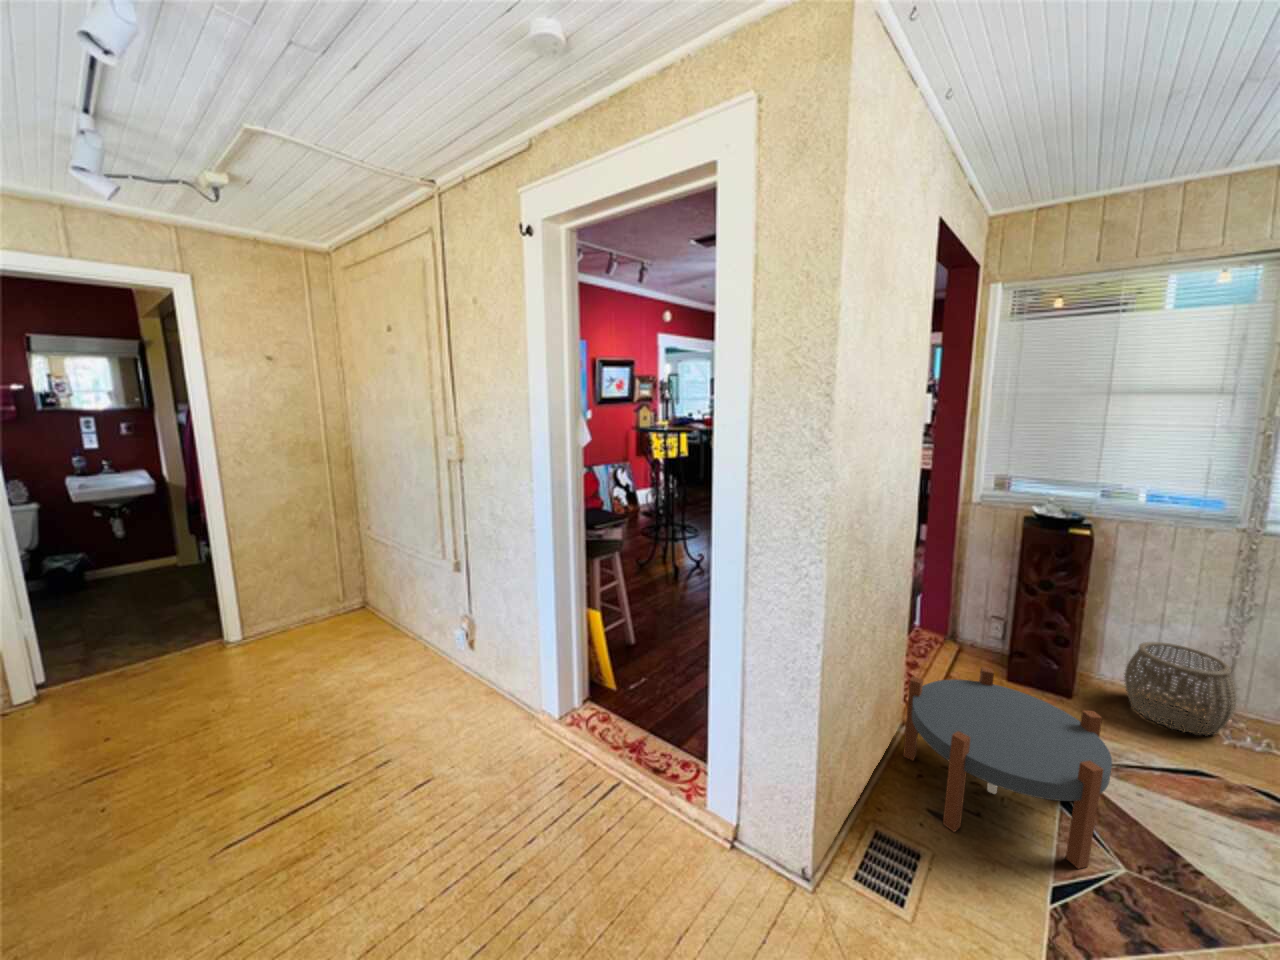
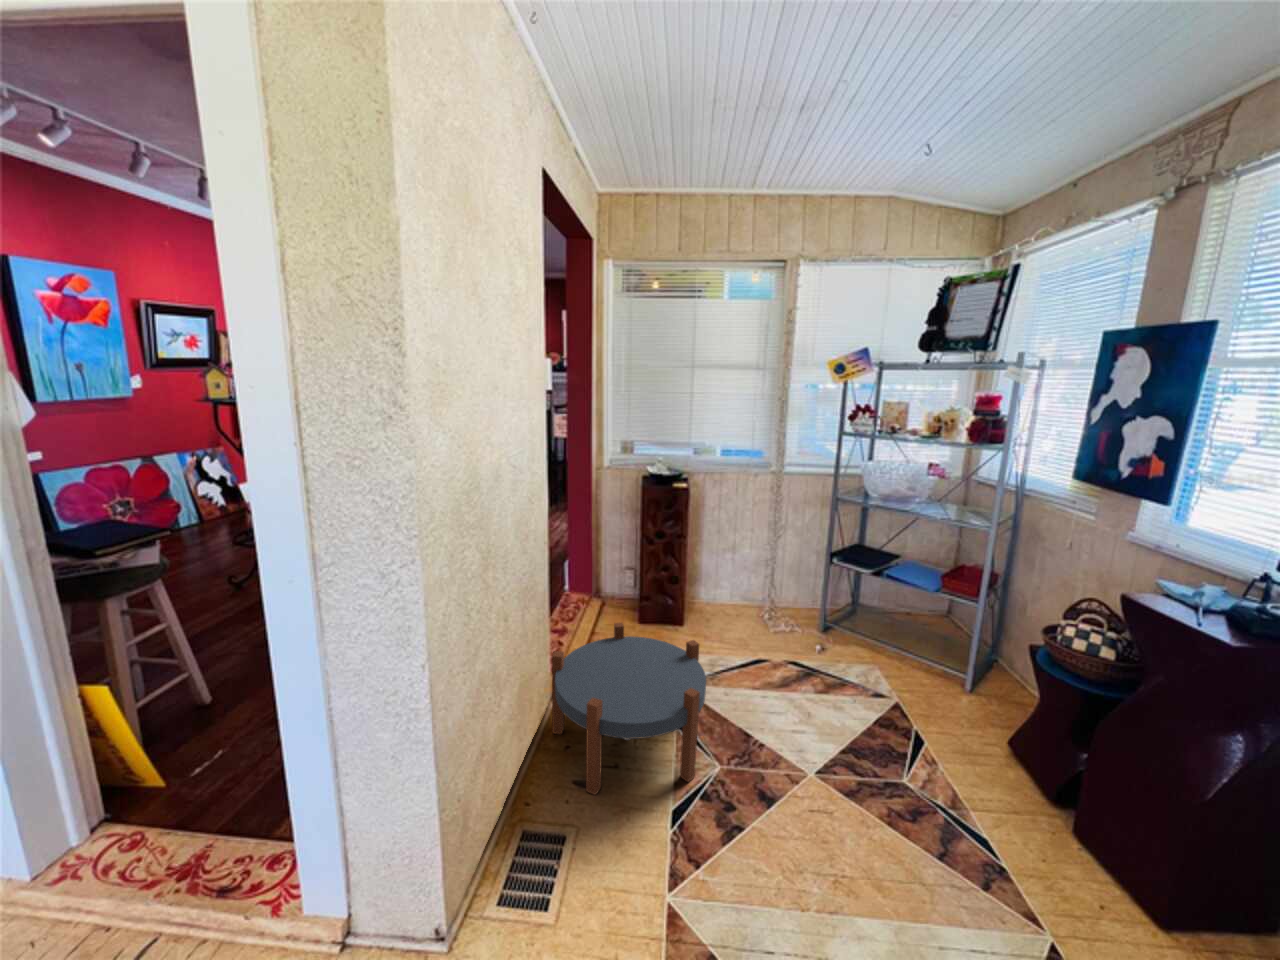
woven basket: present [1124,642,1237,736] -> none [715,566,776,633]

